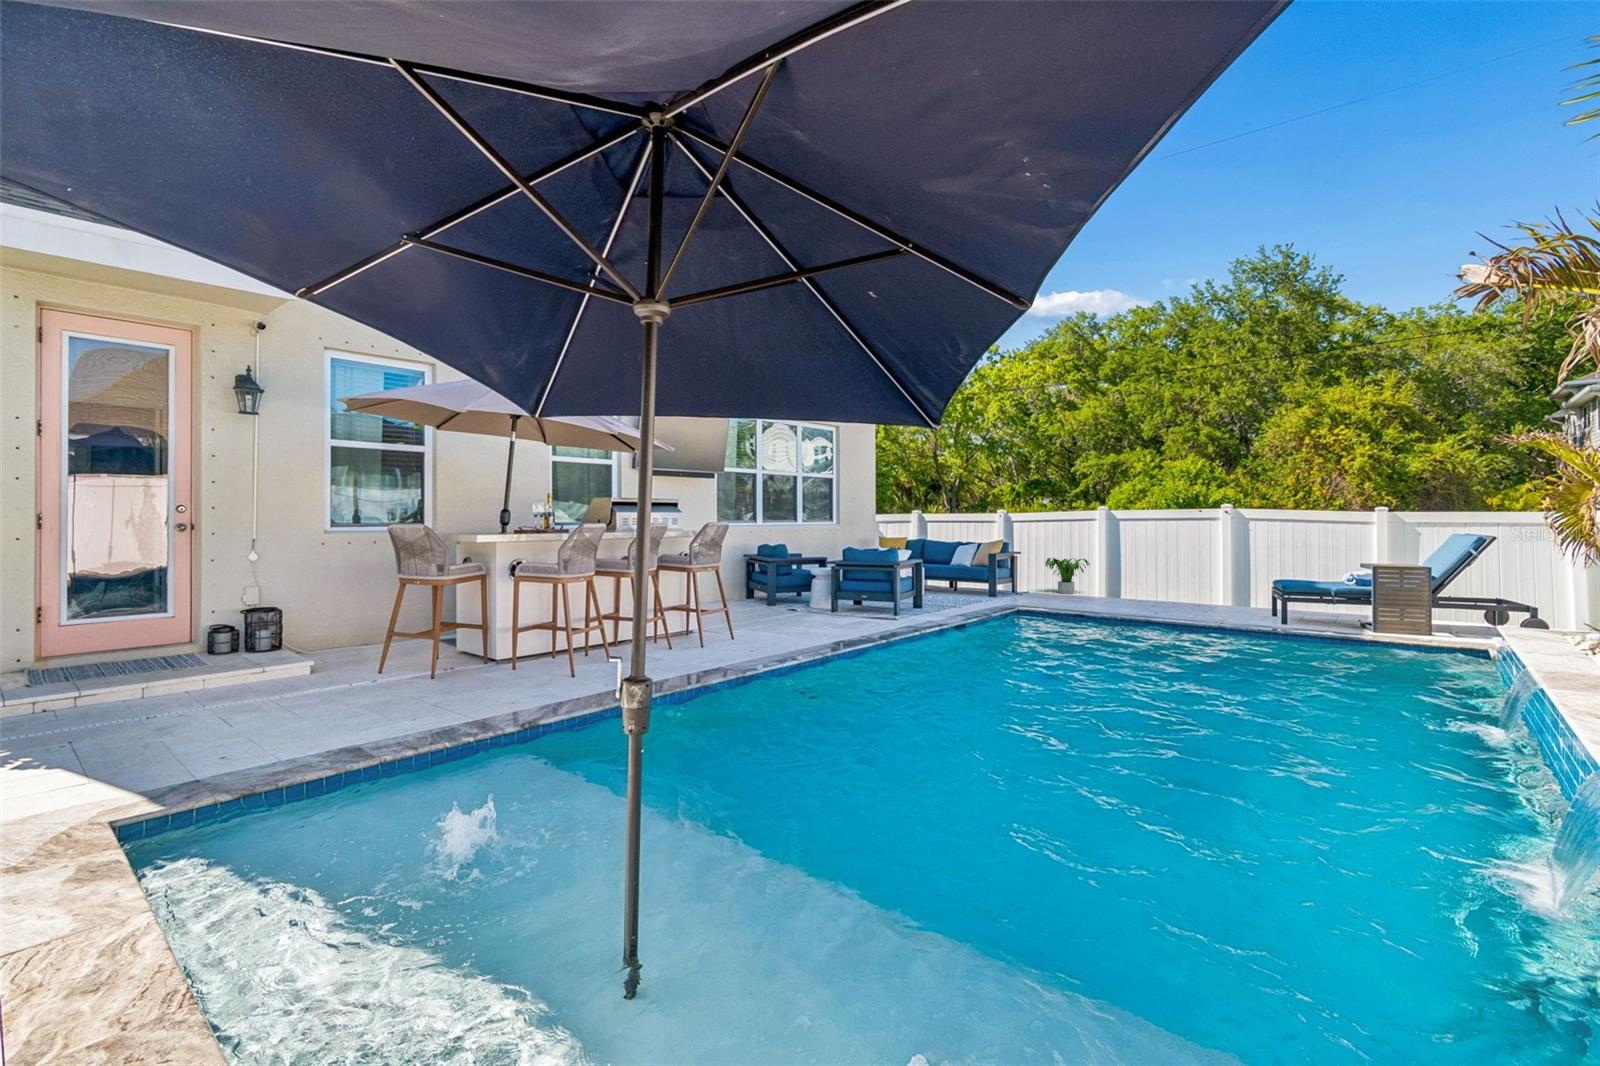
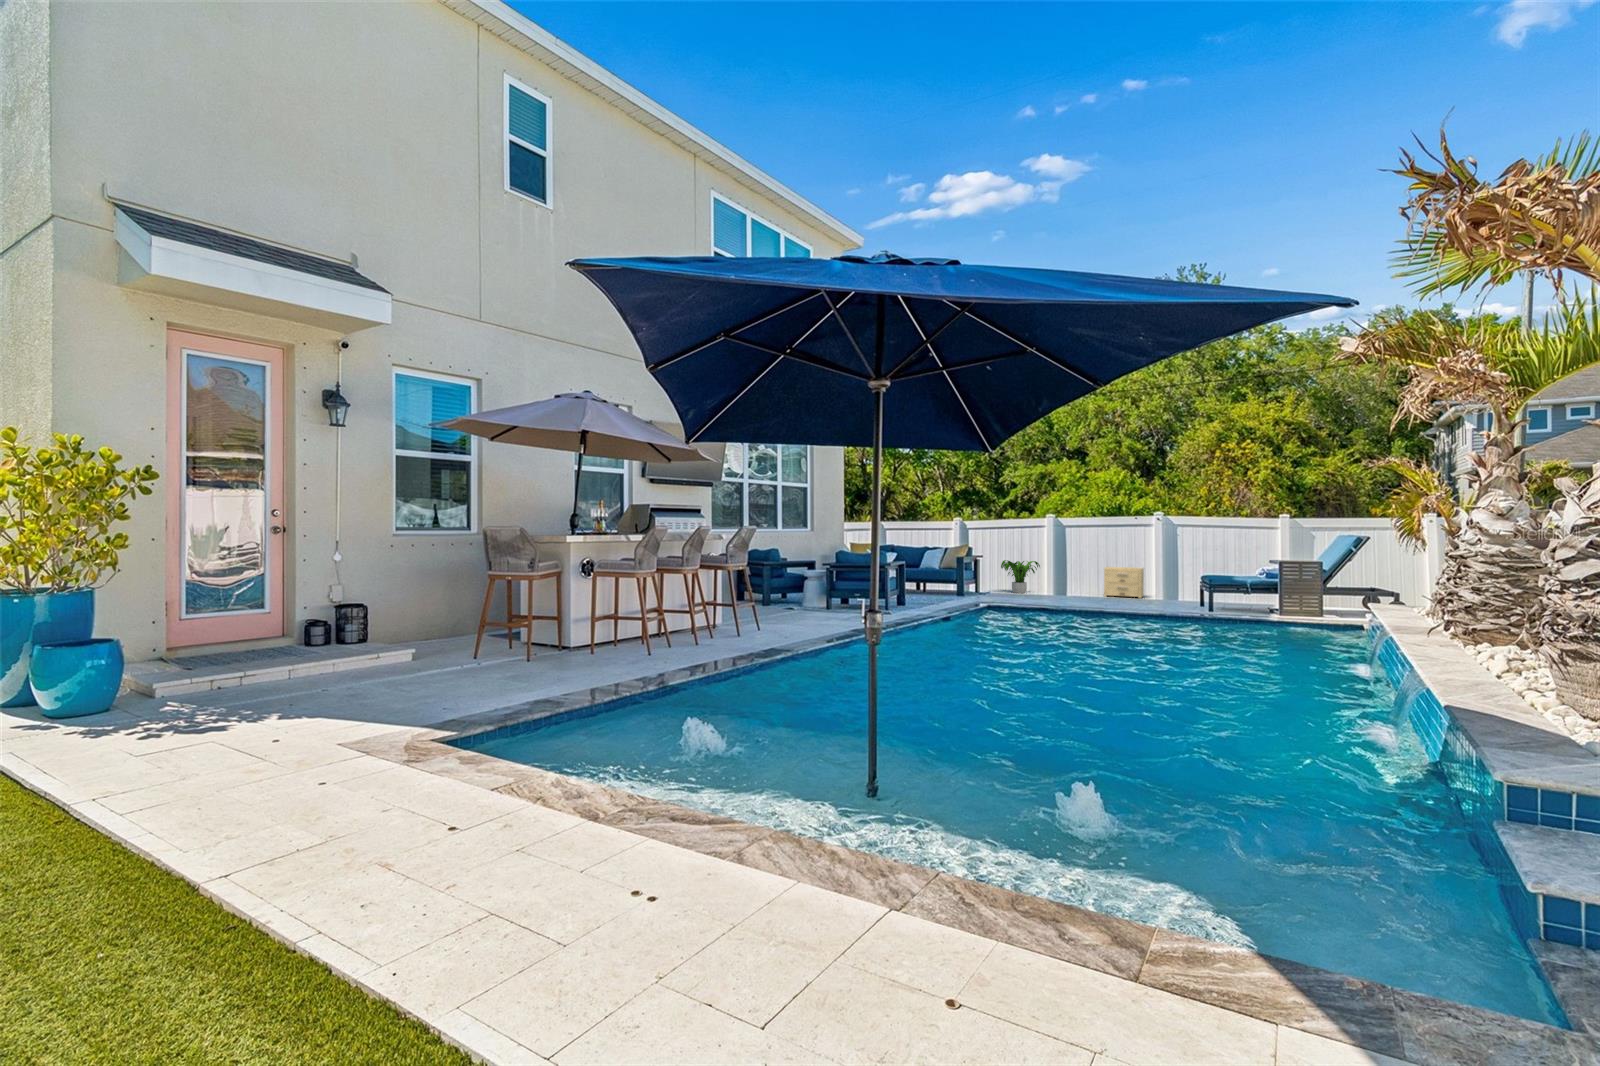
side table: none [1162,566,1210,603] -> present [1104,567,1144,598]

